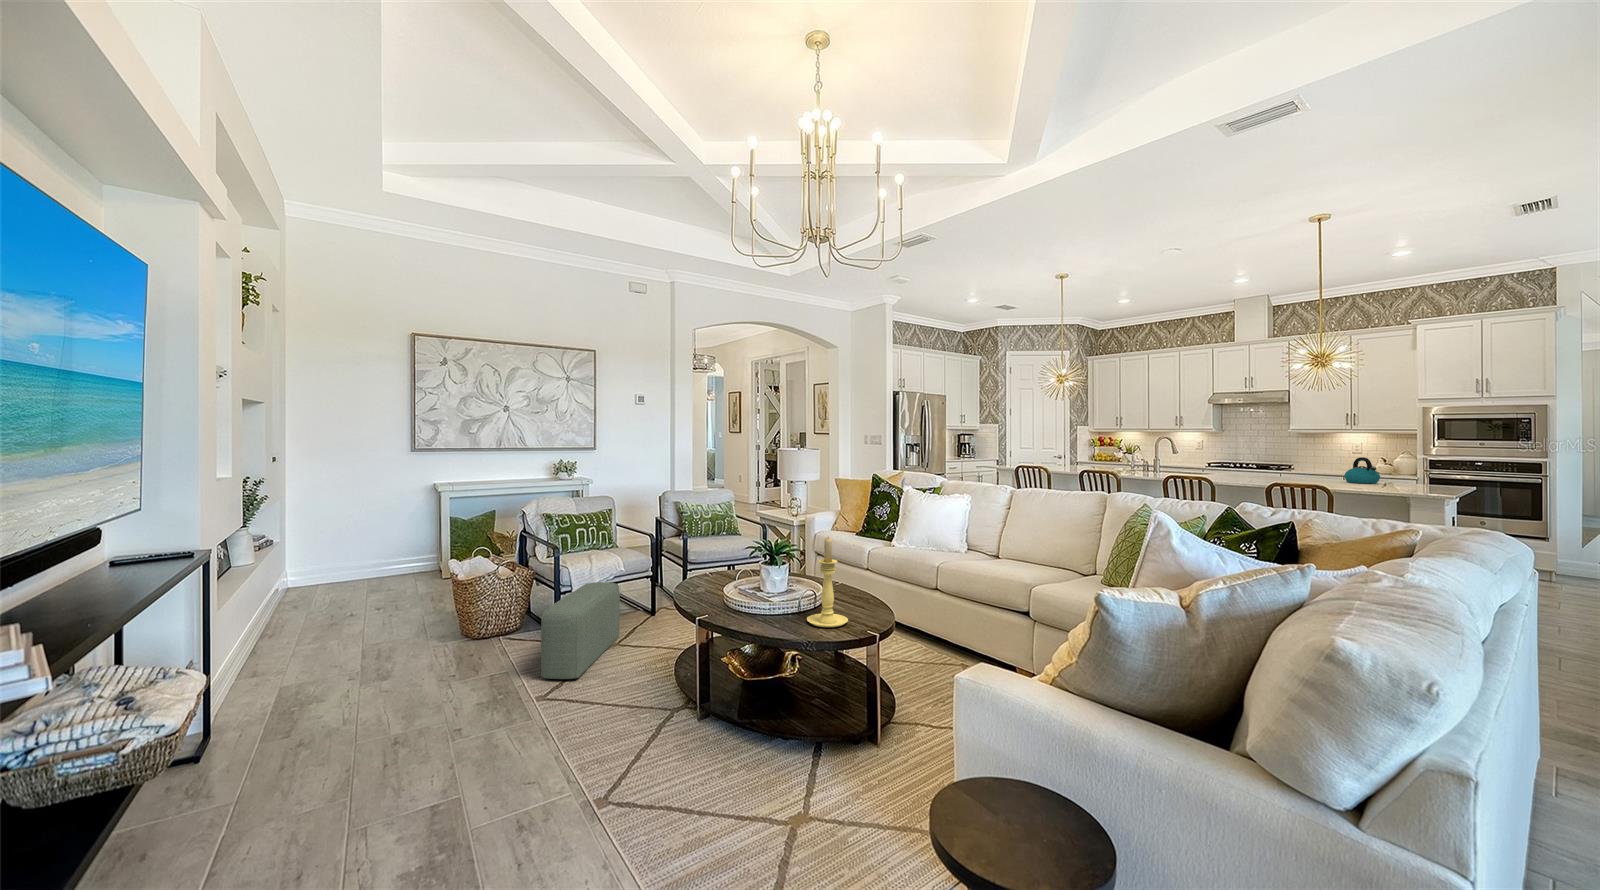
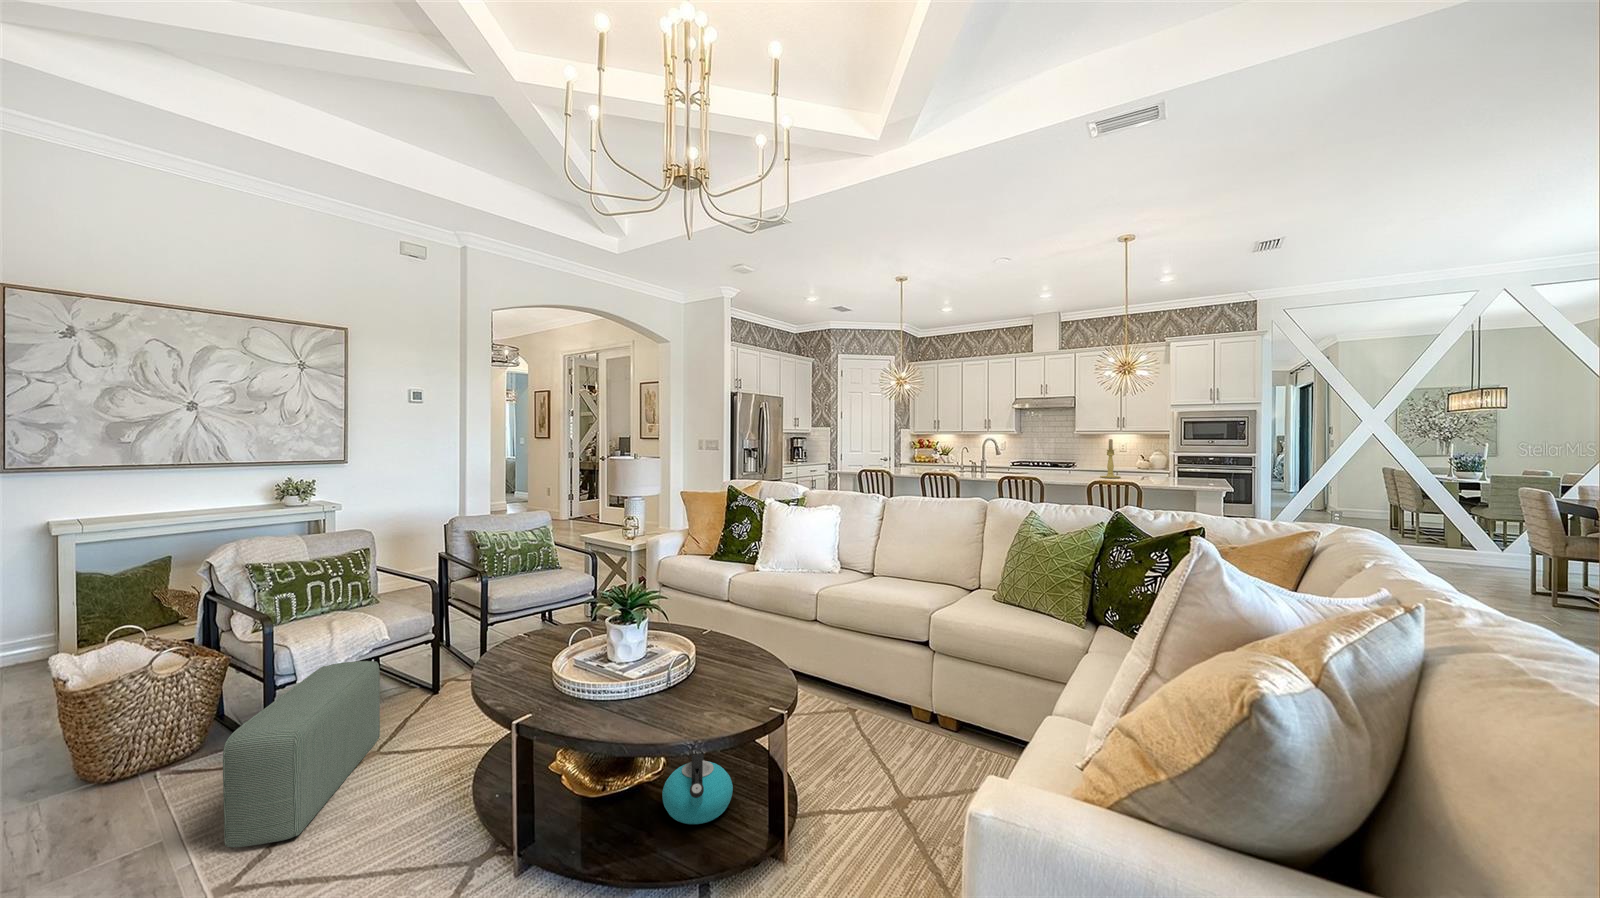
kettle: present [1344,457,1380,484] -> present [662,754,733,824]
candle holder: present [807,537,848,627] -> present [1100,439,1120,478]

